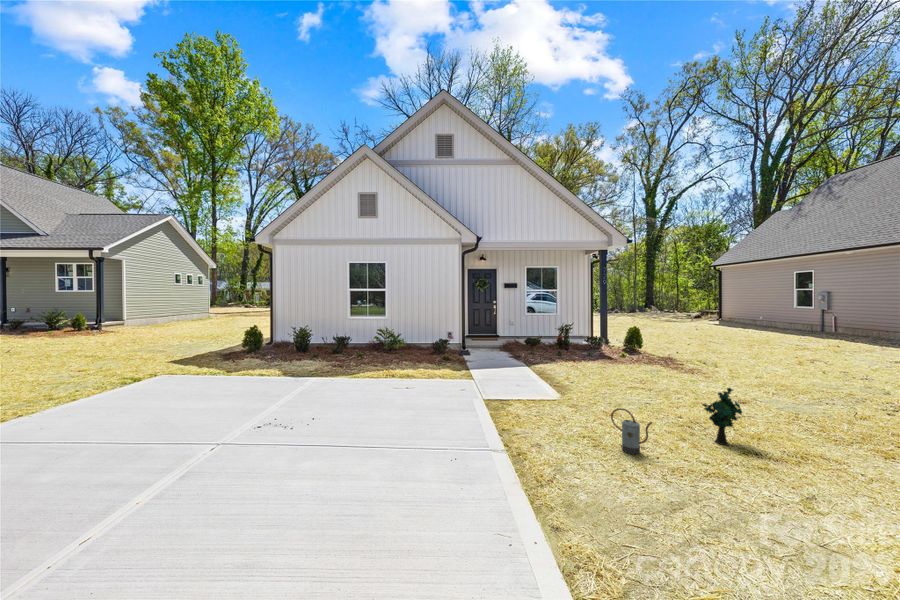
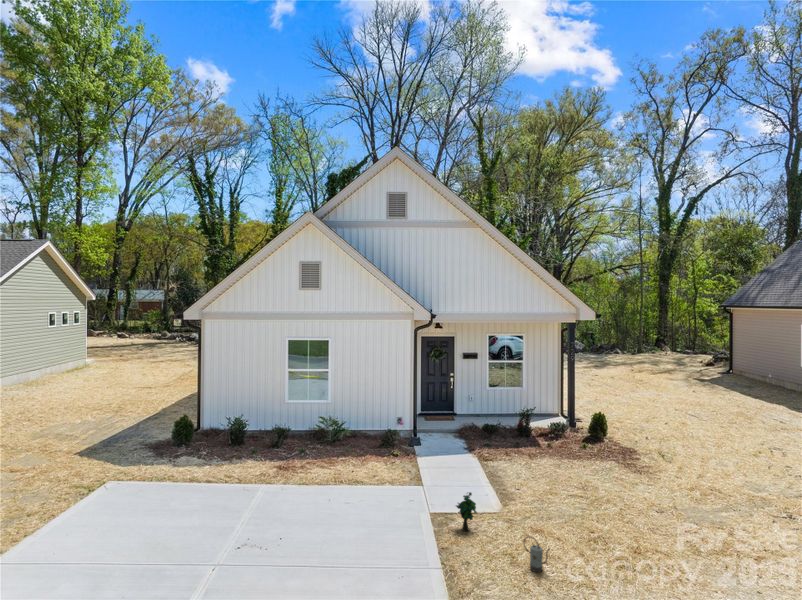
decorative plant: present [703,388,742,445] -> present [456,493,477,531]

